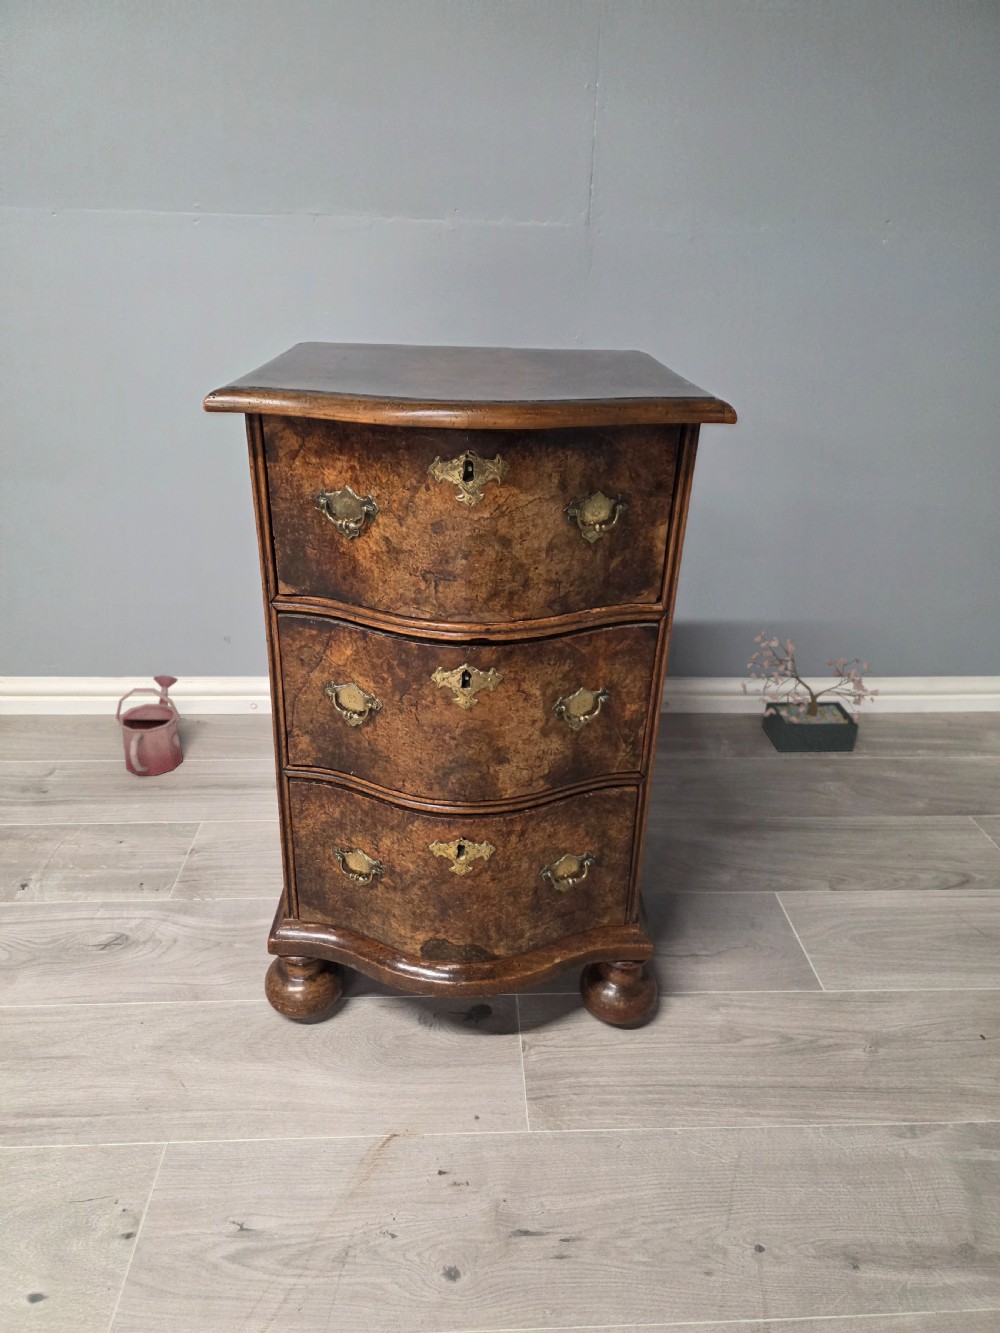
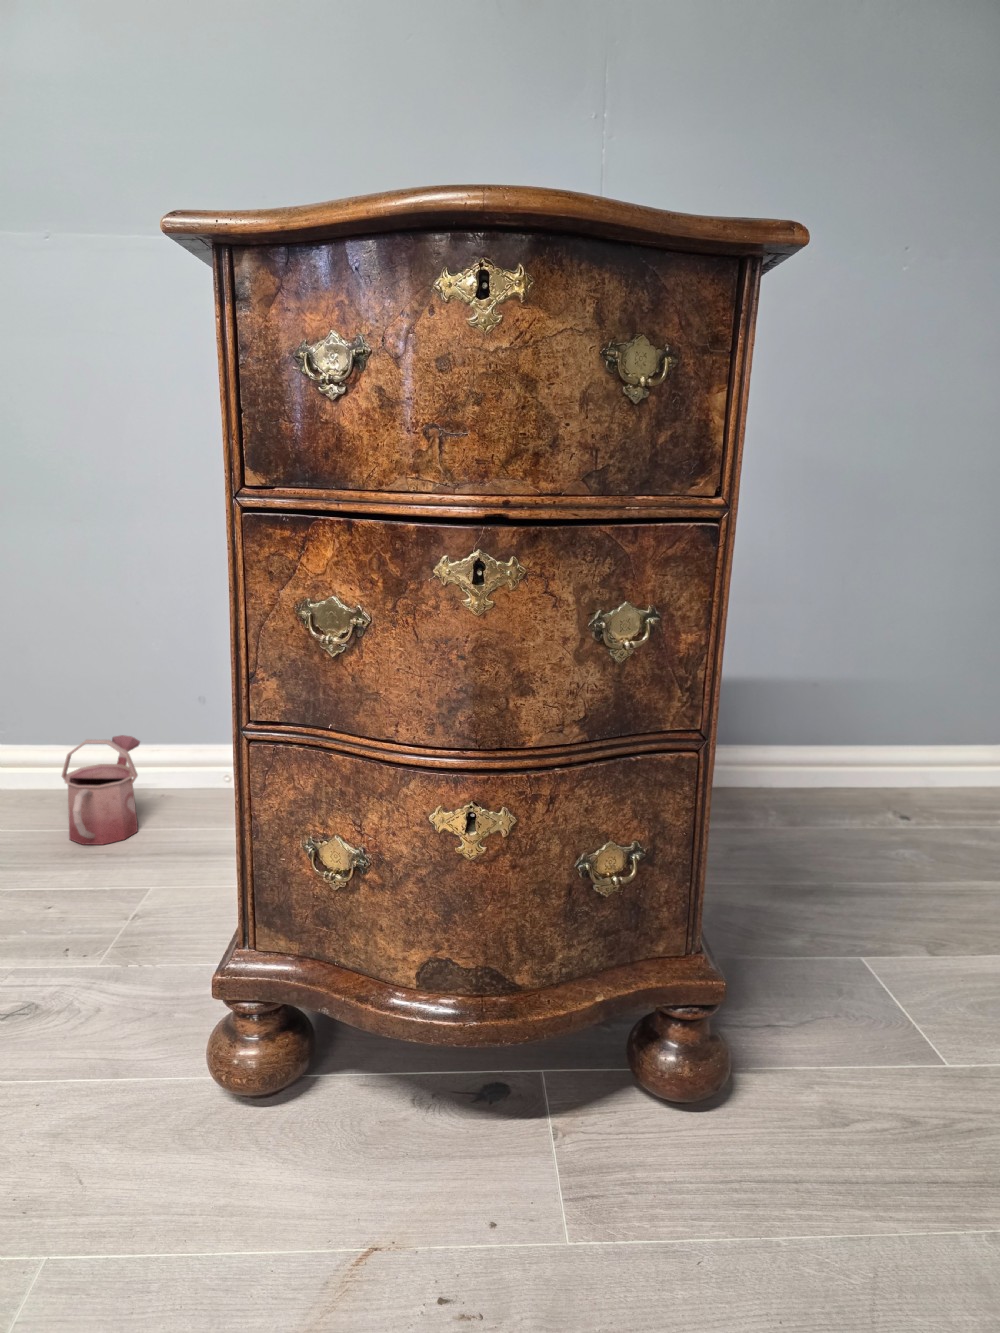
decorative plant: present [741,631,878,752] -> none [790,685,949,824]

